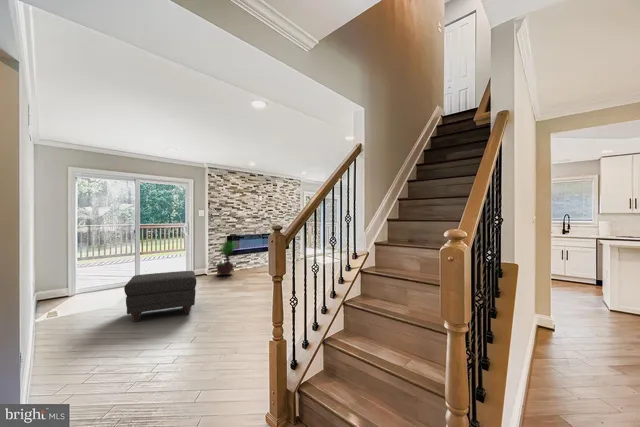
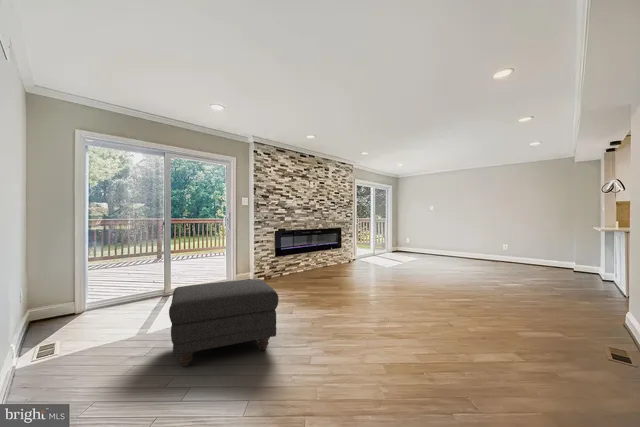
potted tree: present [216,242,235,275] -> none [265,233,292,281]

